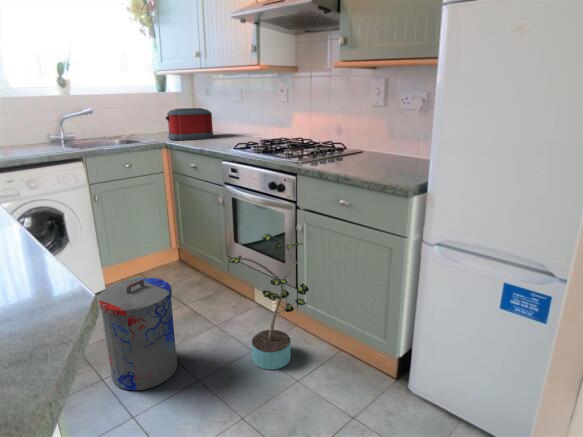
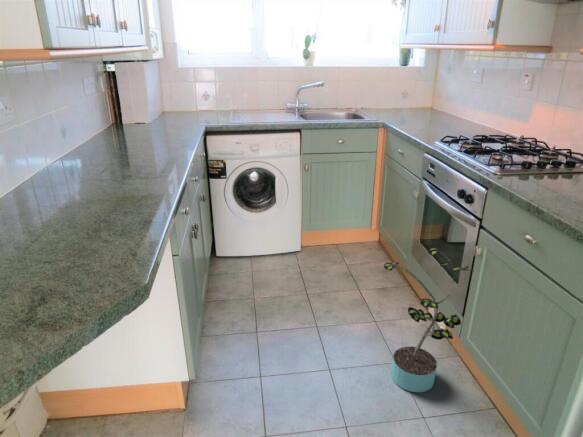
toaster: present [166,108,214,140] -> none [390,88,441,124]
trash can: present [99,278,177,390] -> none [264,253,328,357]

